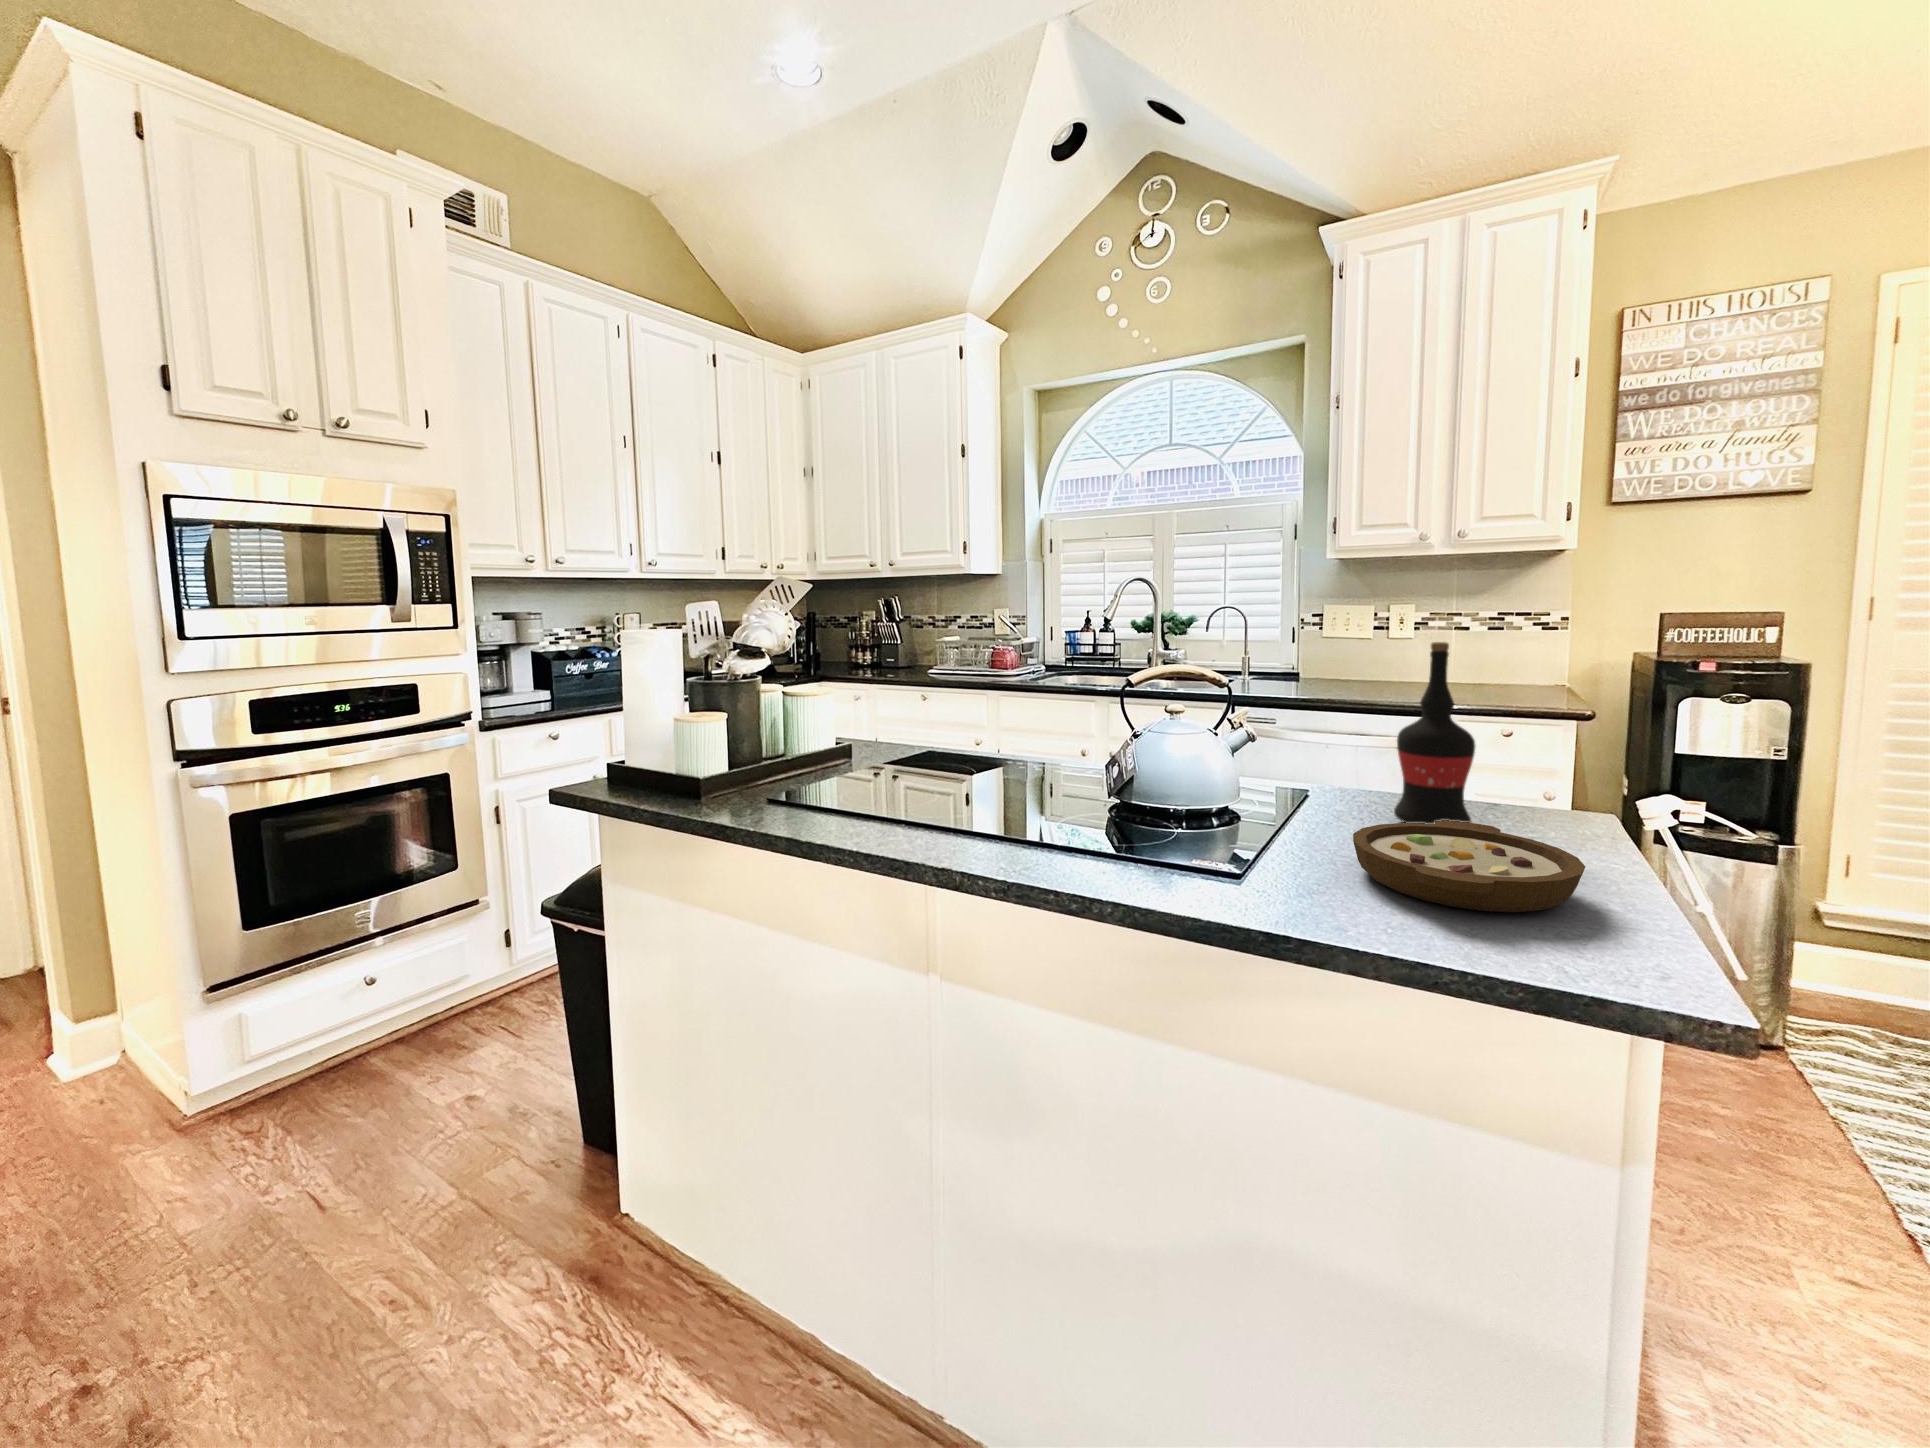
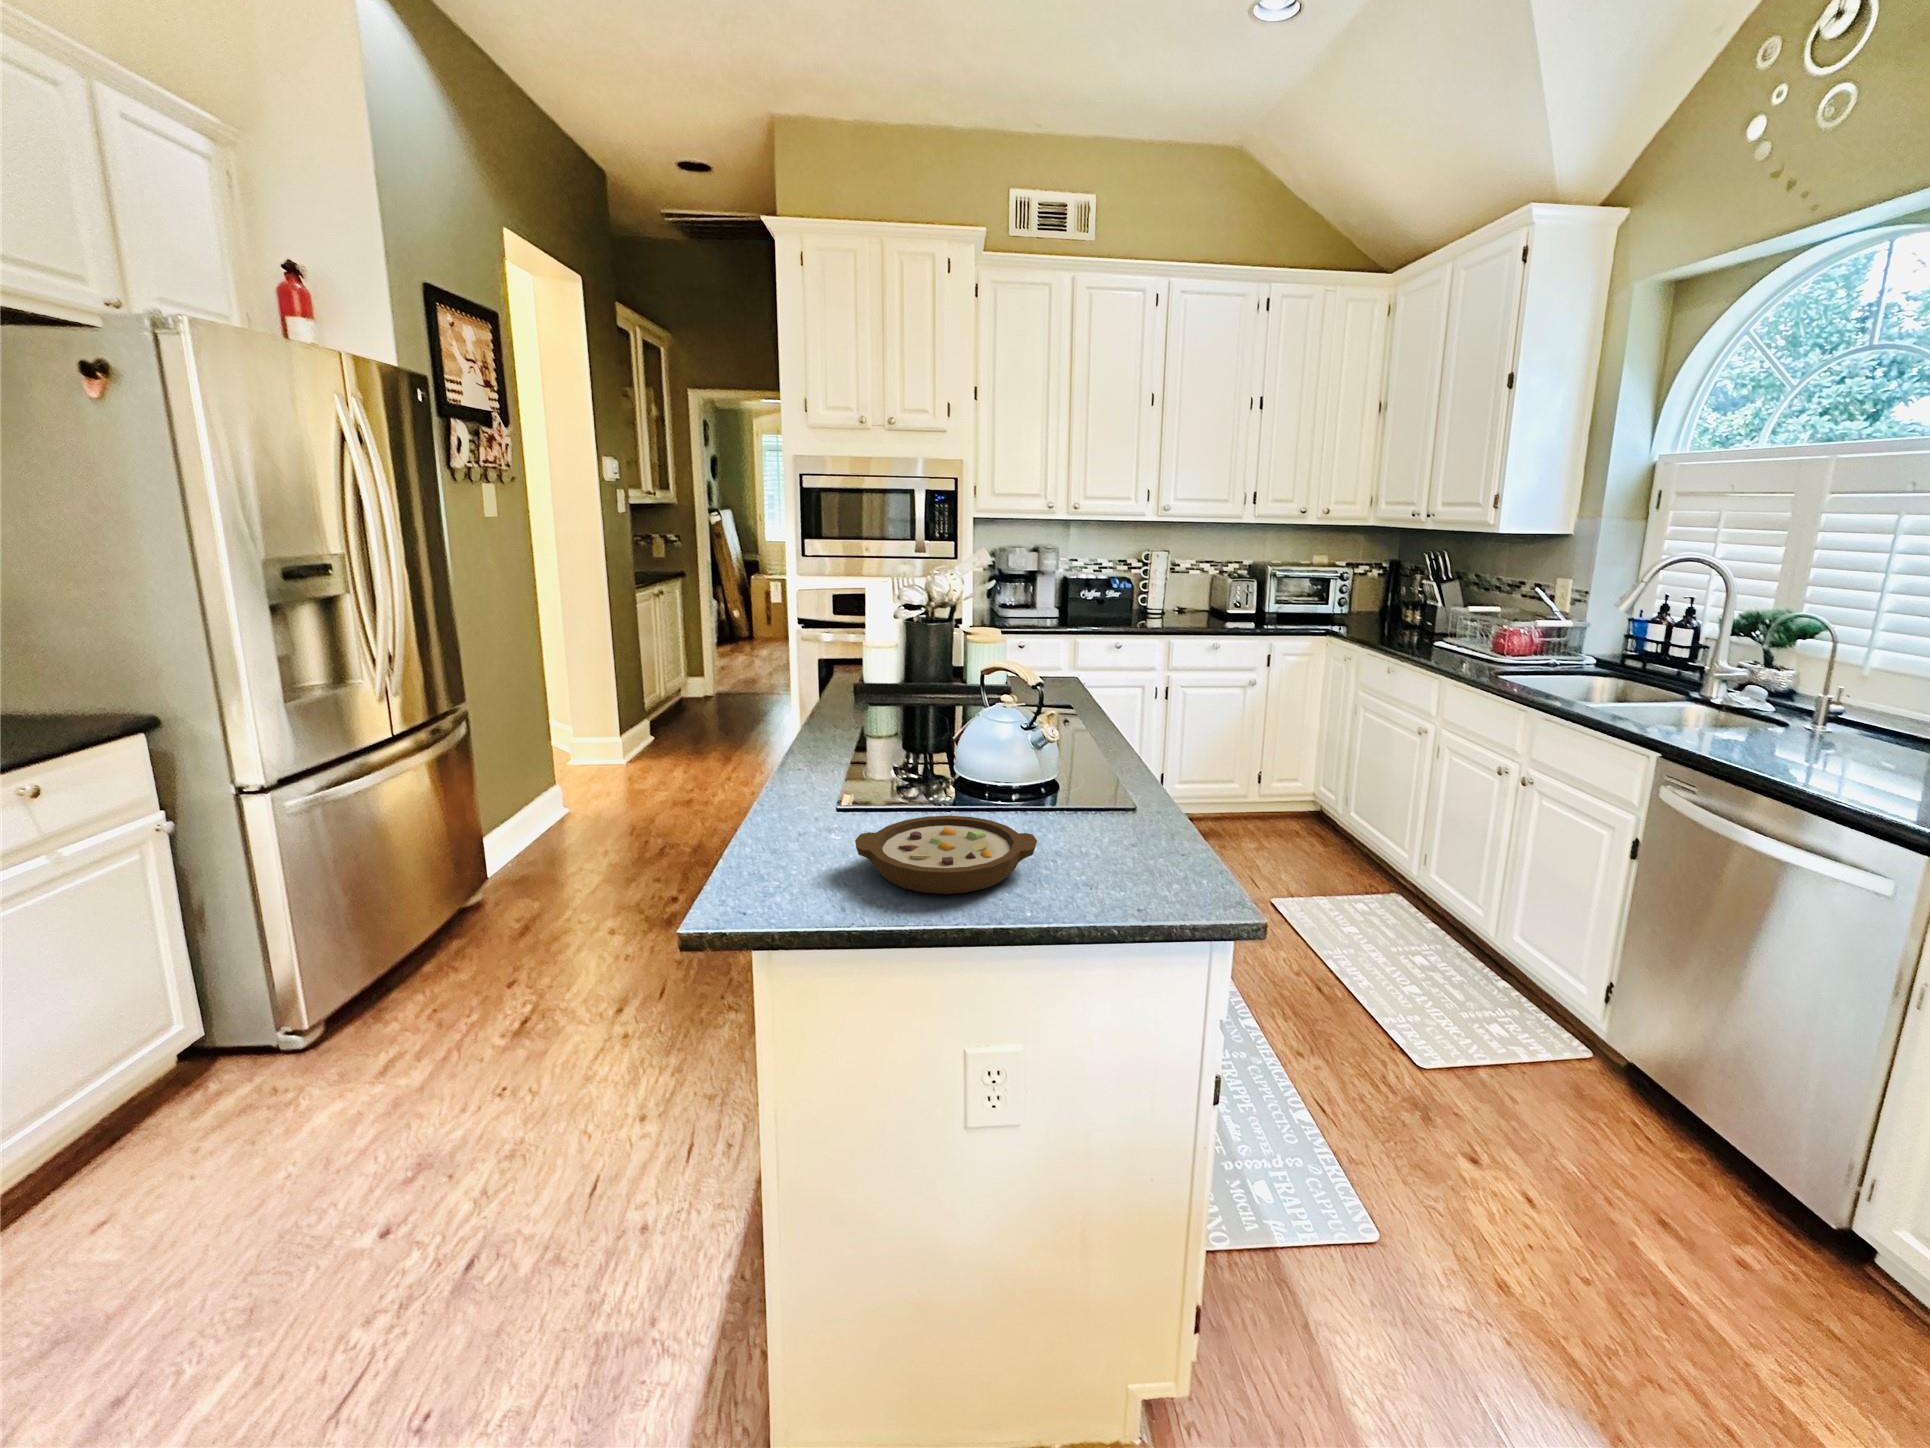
wine bottle: present [1394,642,1476,824] -> none [1092,684,1160,863]

